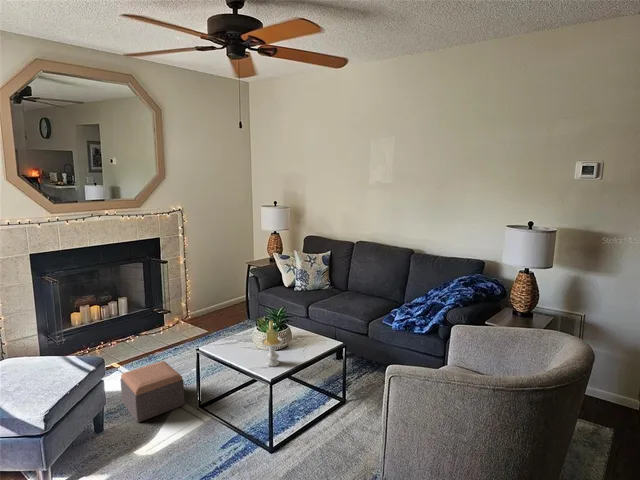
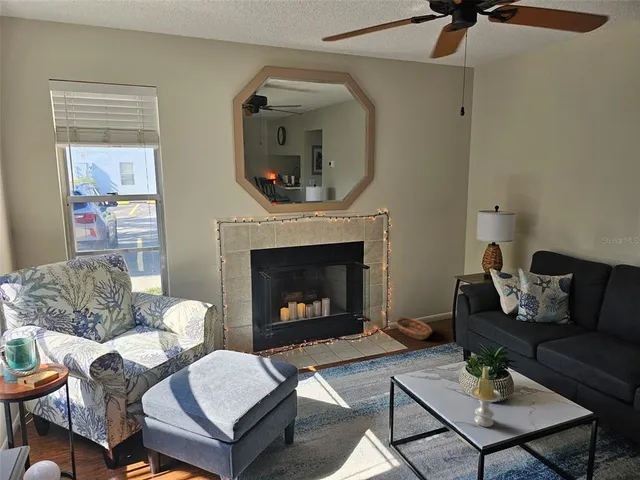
basket: none [188,303,237,325] -> present [396,317,432,340]
footstool: present [120,361,185,422] -> none [313,379,375,443]

